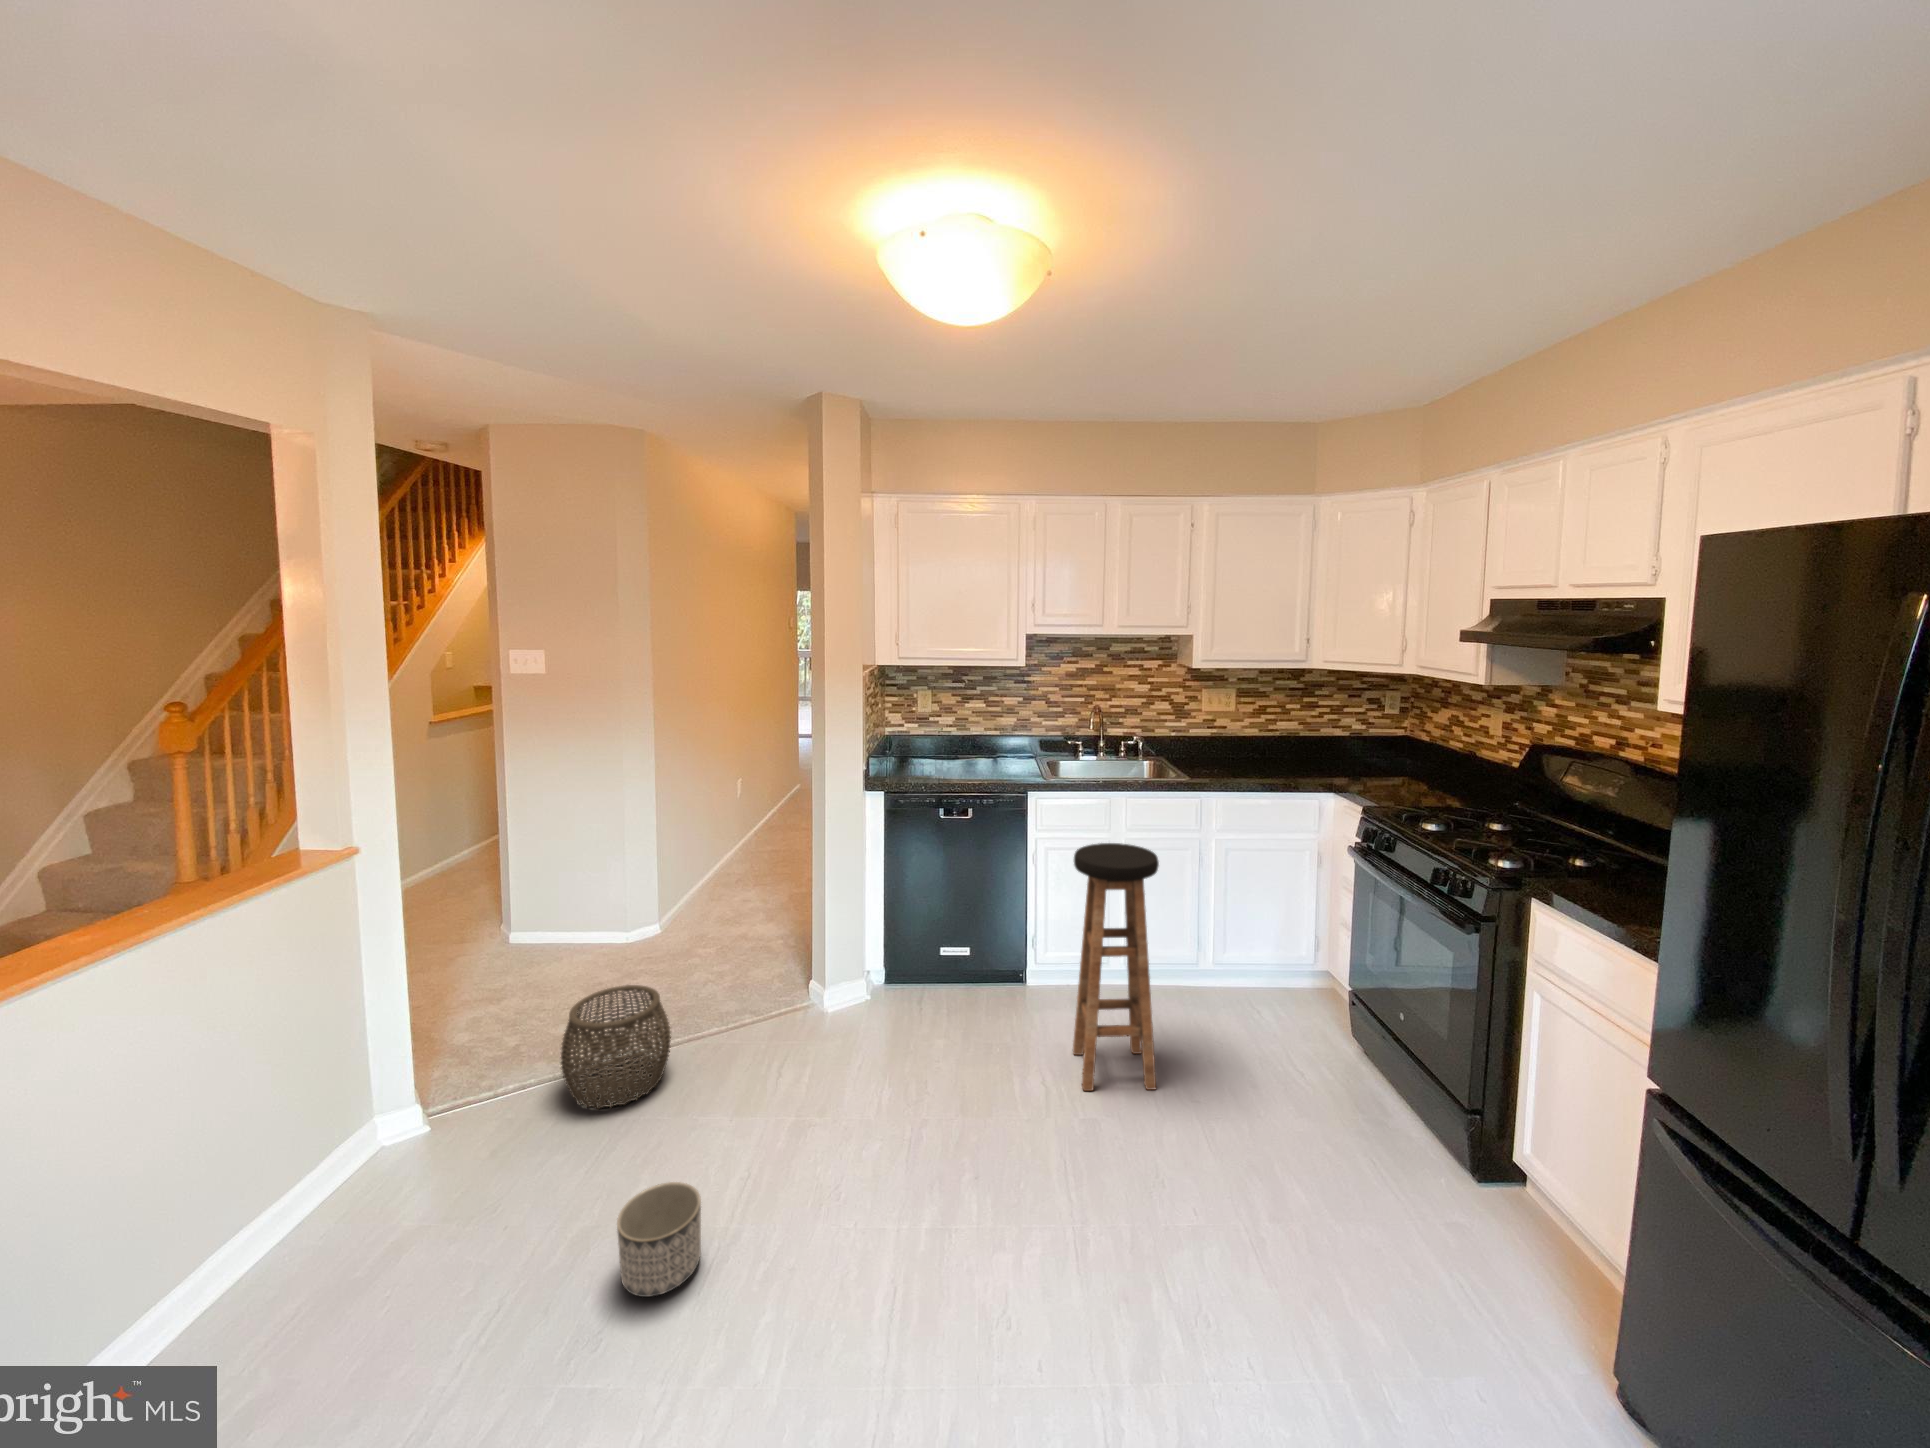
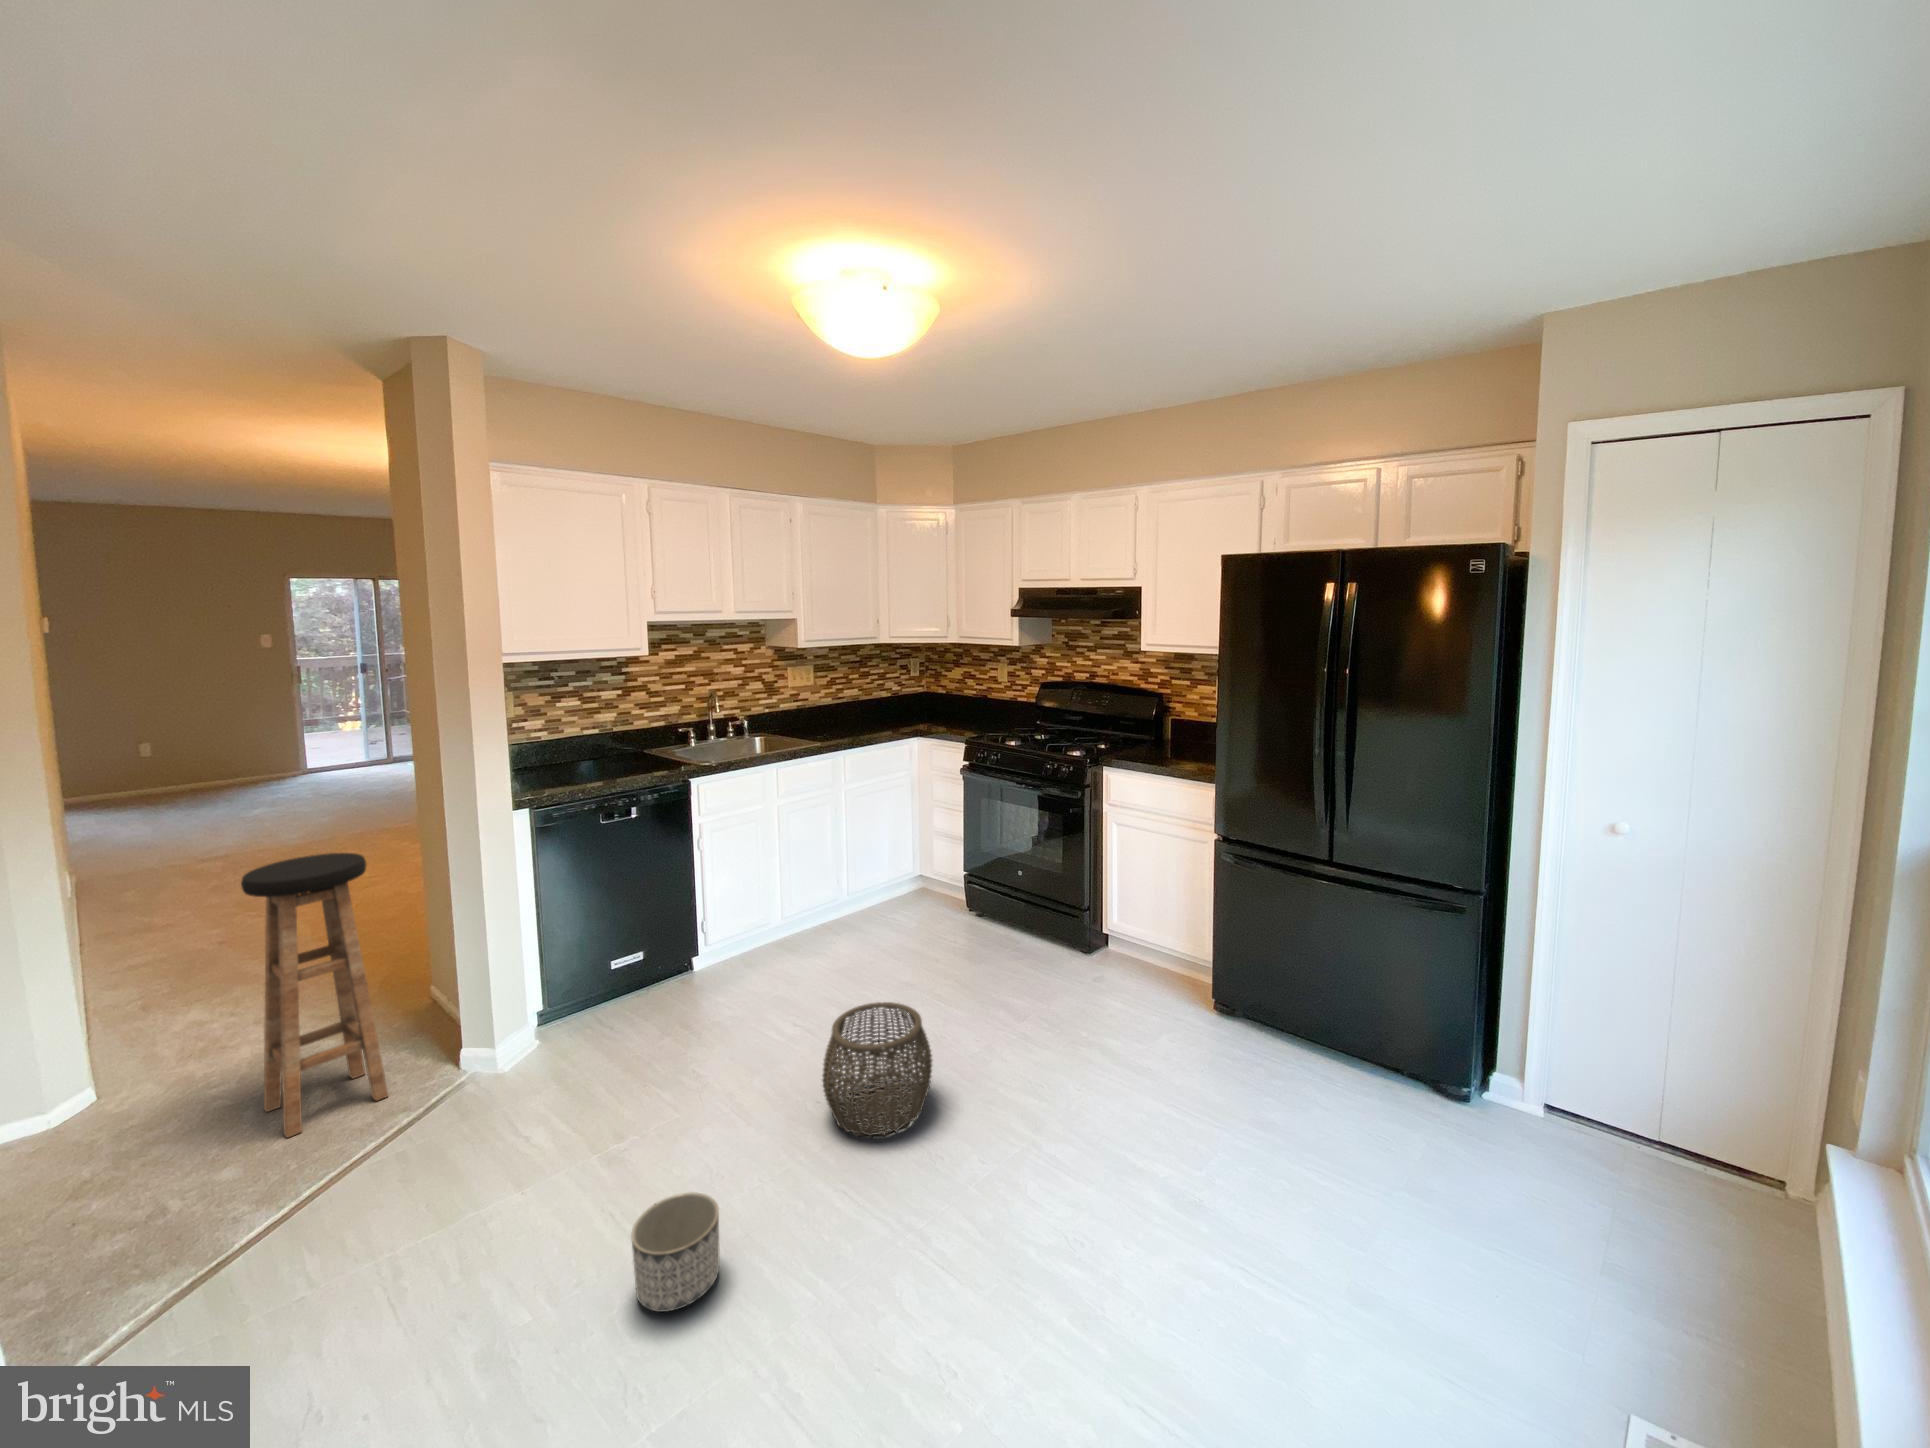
bar stool: present [1073,843,1159,1091] -> present [241,853,388,1138]
woven basket: present [561,985,671,1109] -> present [822,1002,932,1136]

